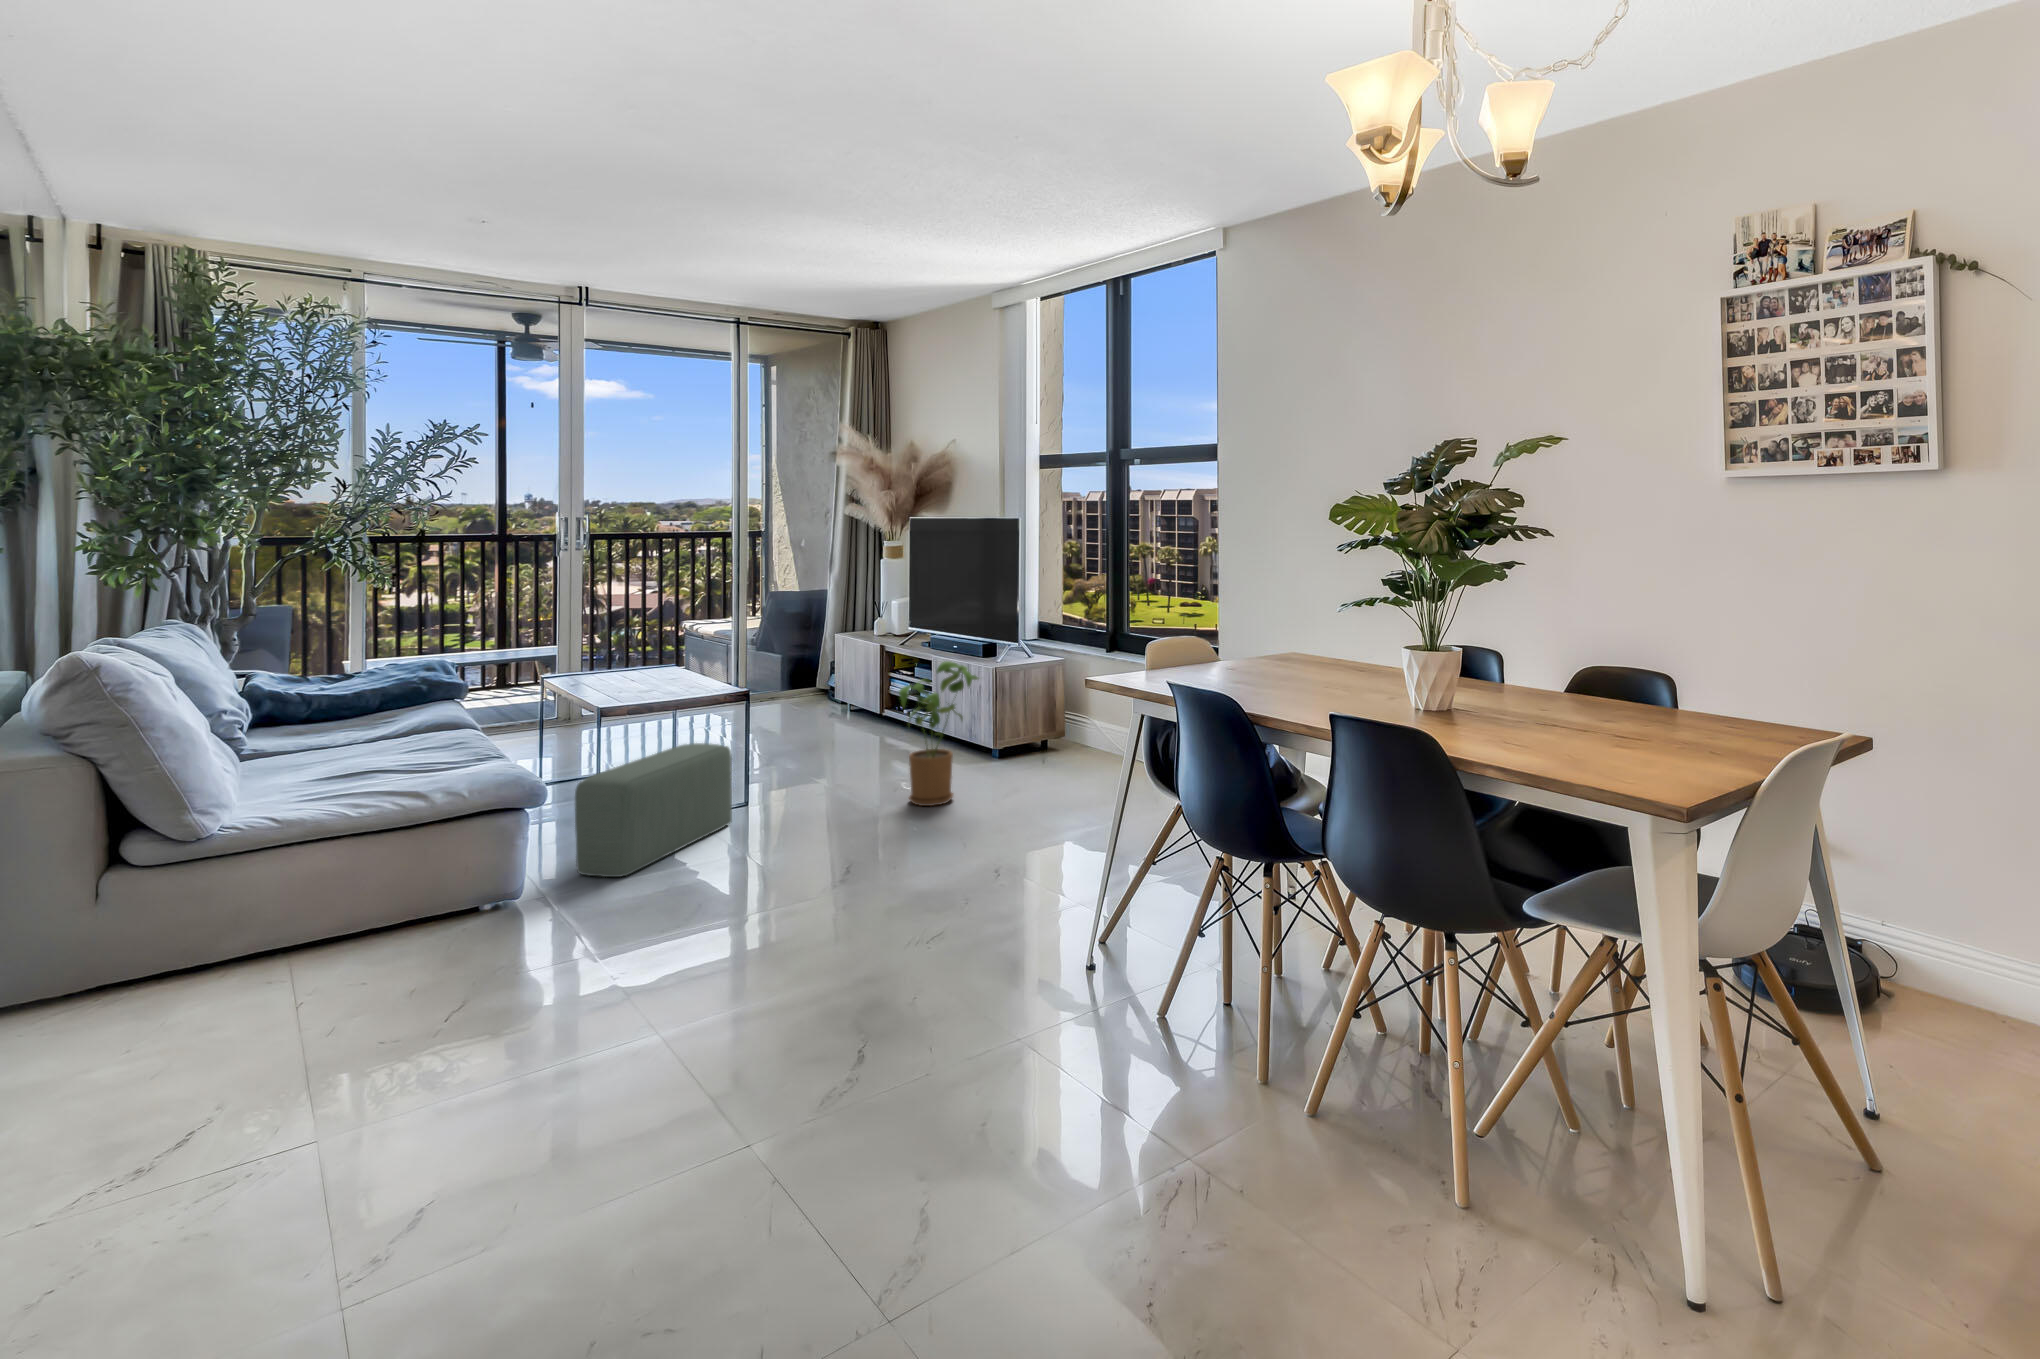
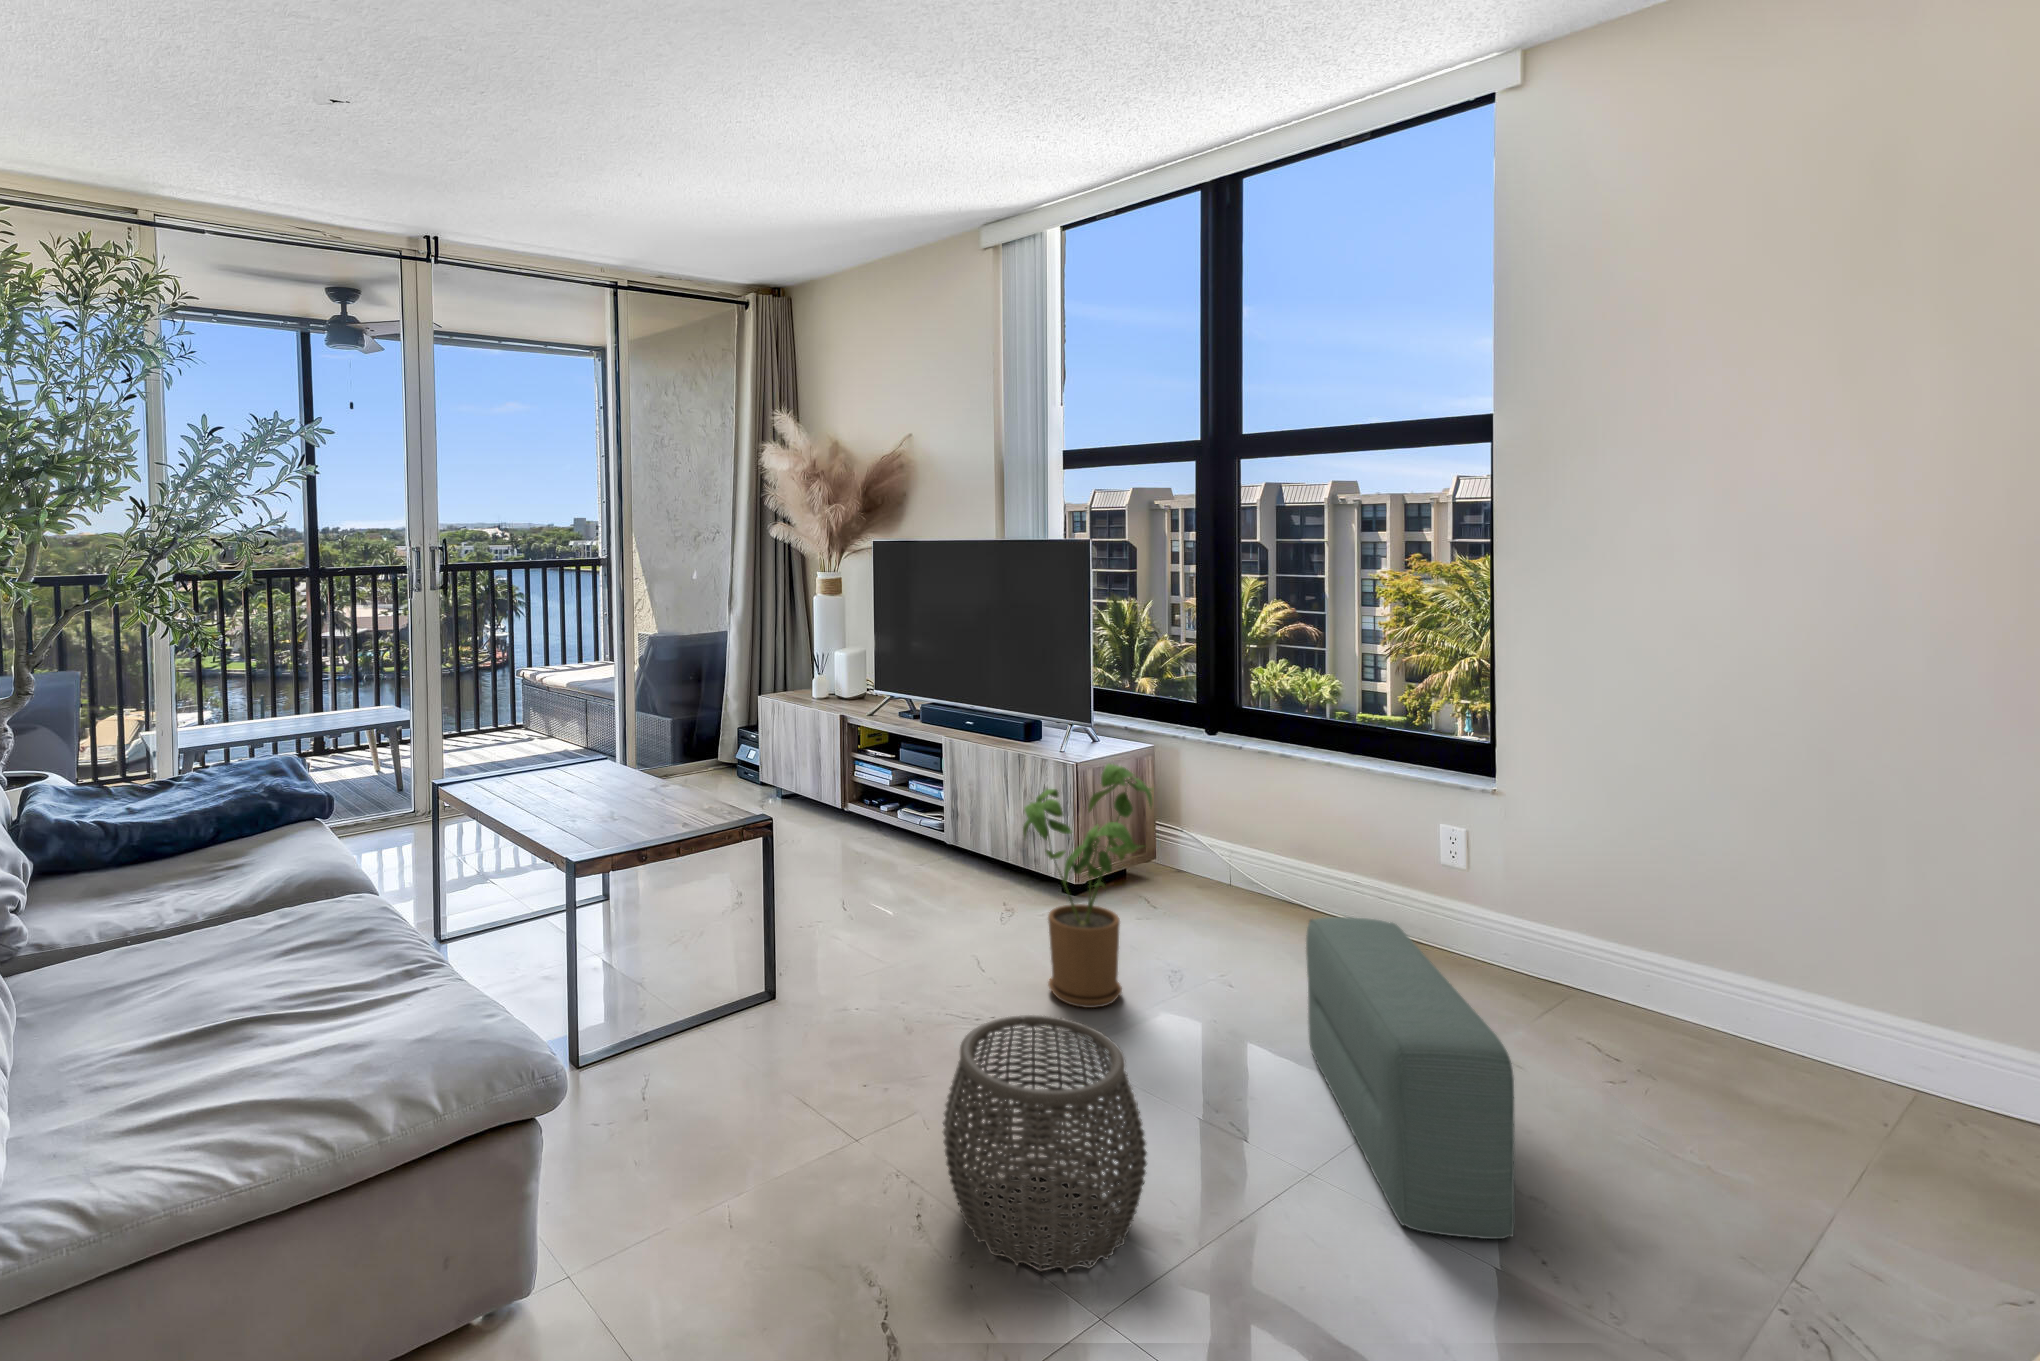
pouf: present [575,743,732,877] -> present [1306,917,1514,1239]
woven basket: none [741,775,852,884] -> present [943,1015,1147,1272]

